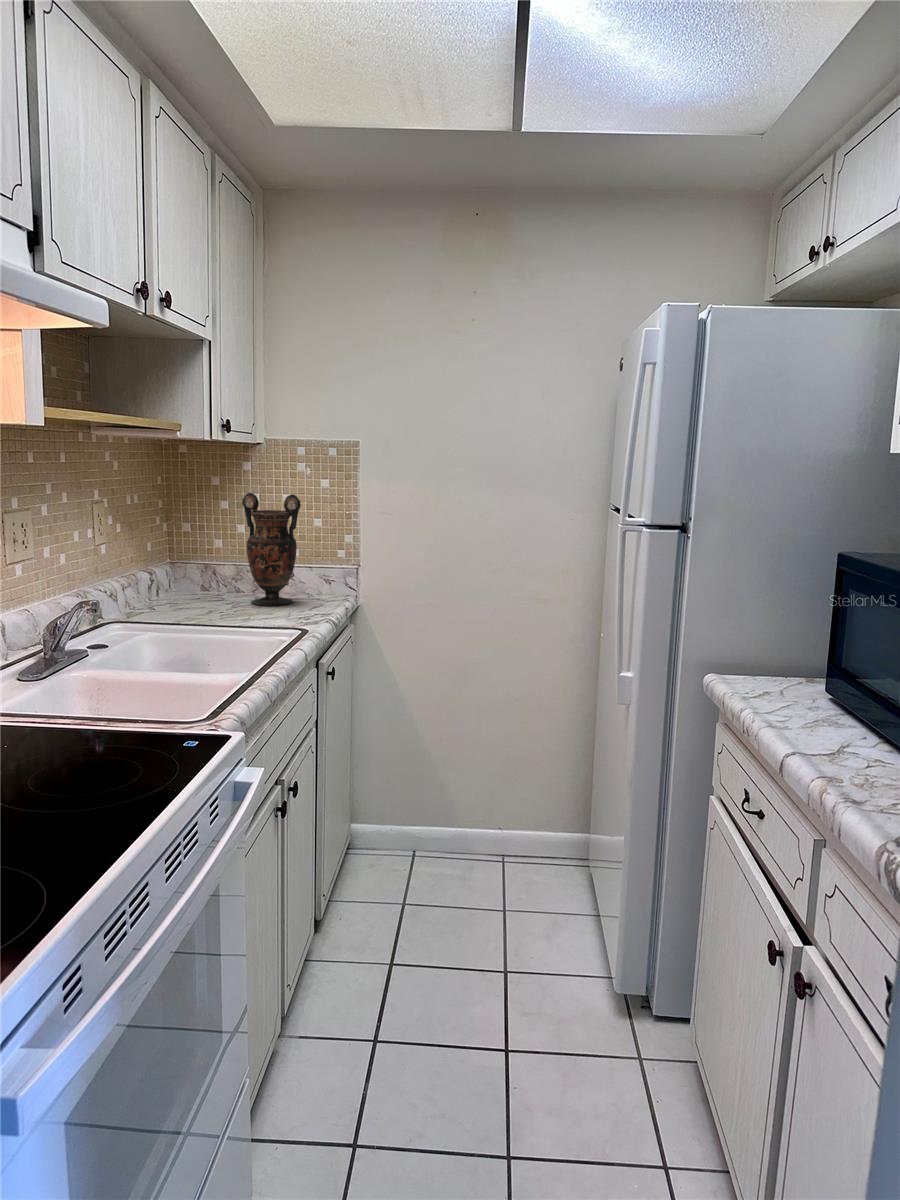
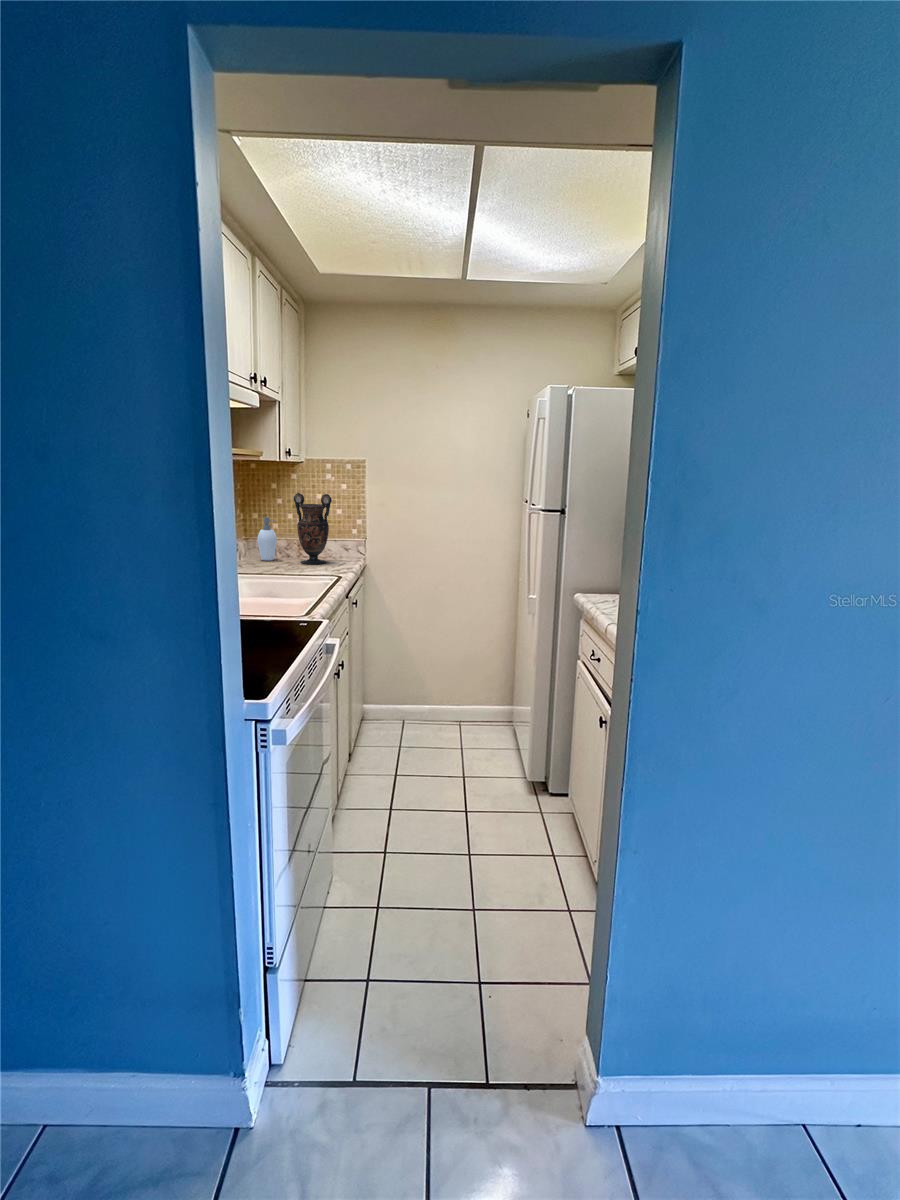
soap dispenser: none [187,530,222,598] -> present [257,517,277,560]

